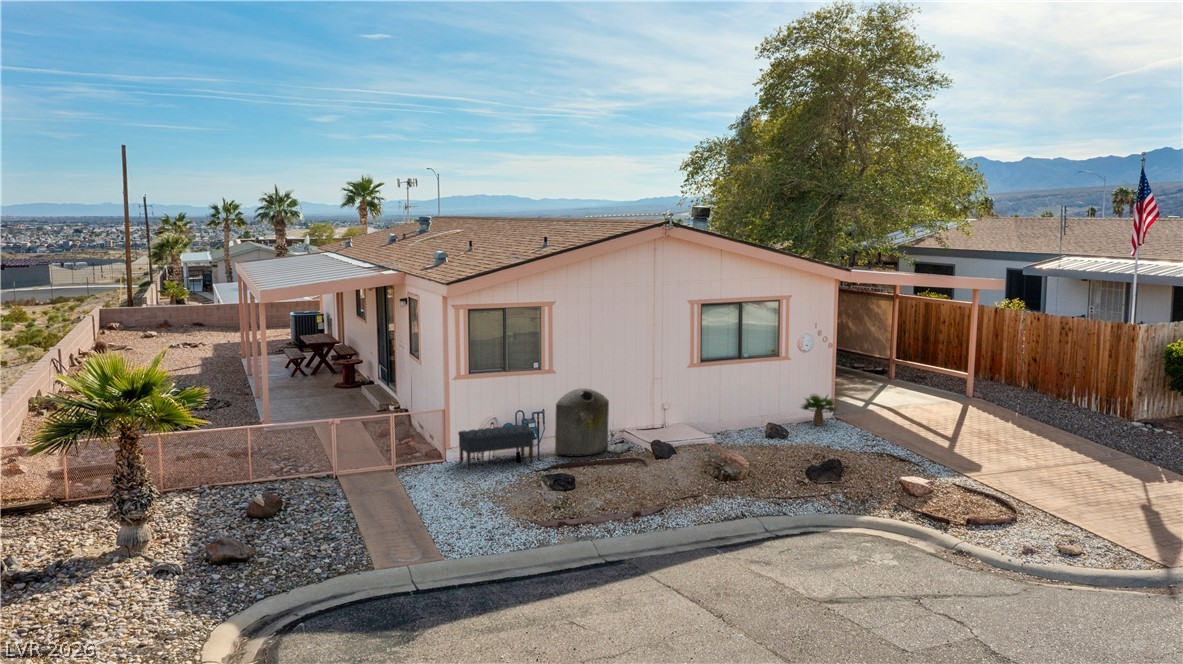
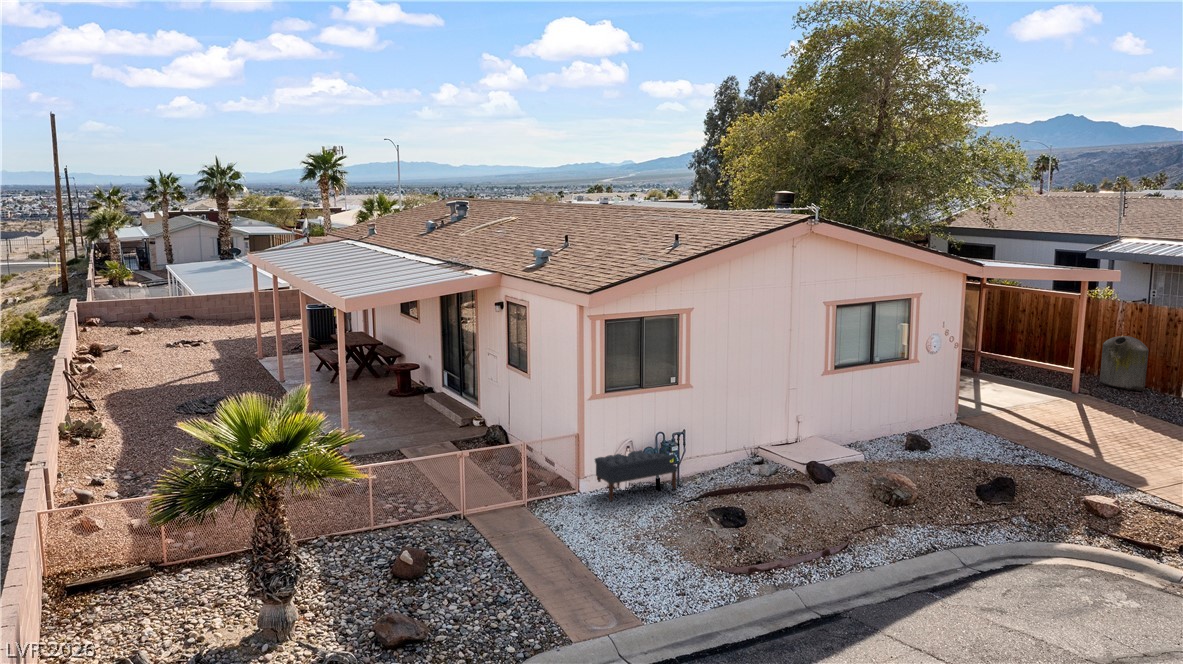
trash can: present [555,388,609,457] -> present [1100,336,1149,391]
potted plant: present [801,395,836,425] -> none [929,397,975,433]

